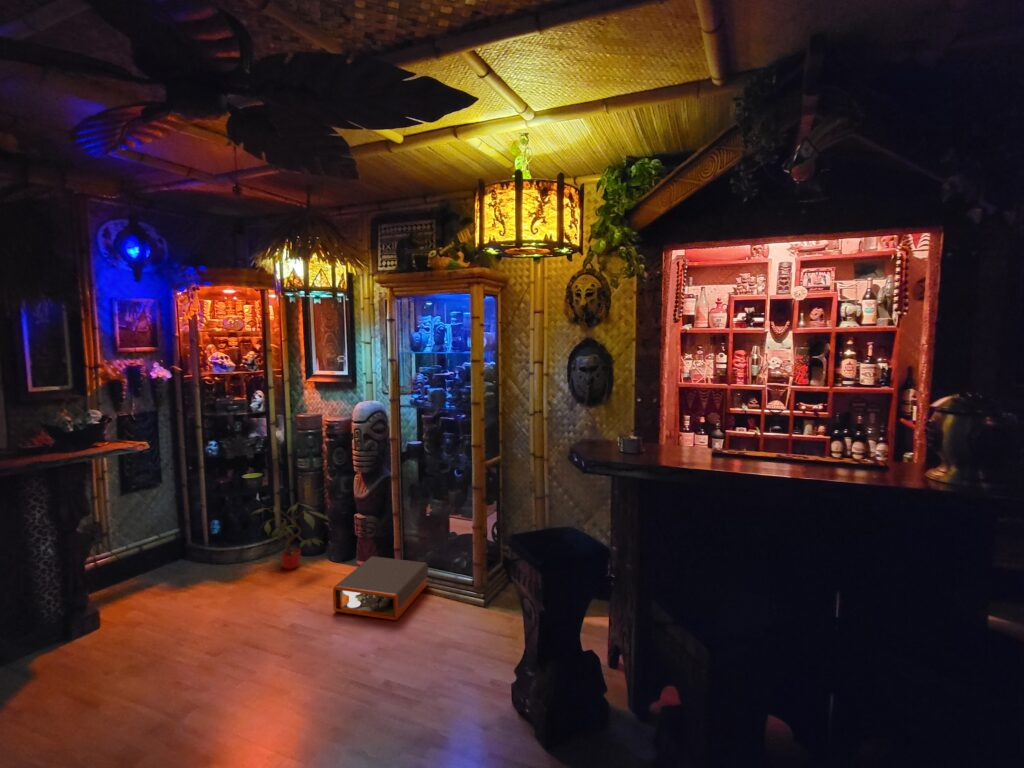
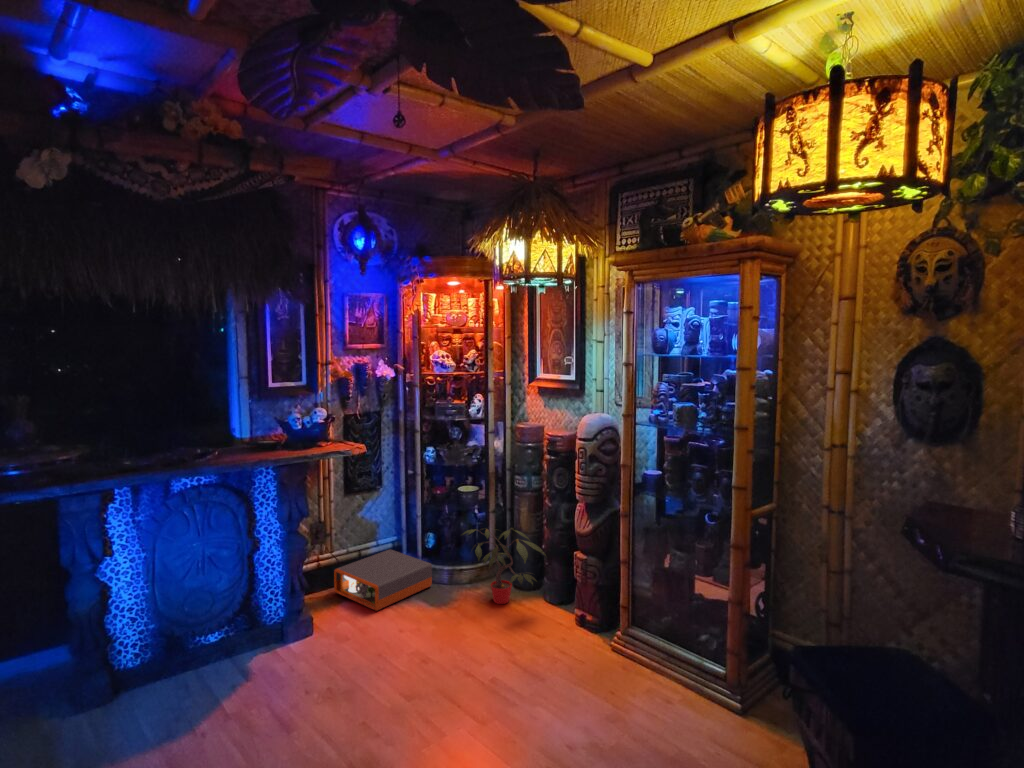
storage box: present [333,556,428,620] -> present [334,549,432,611]

